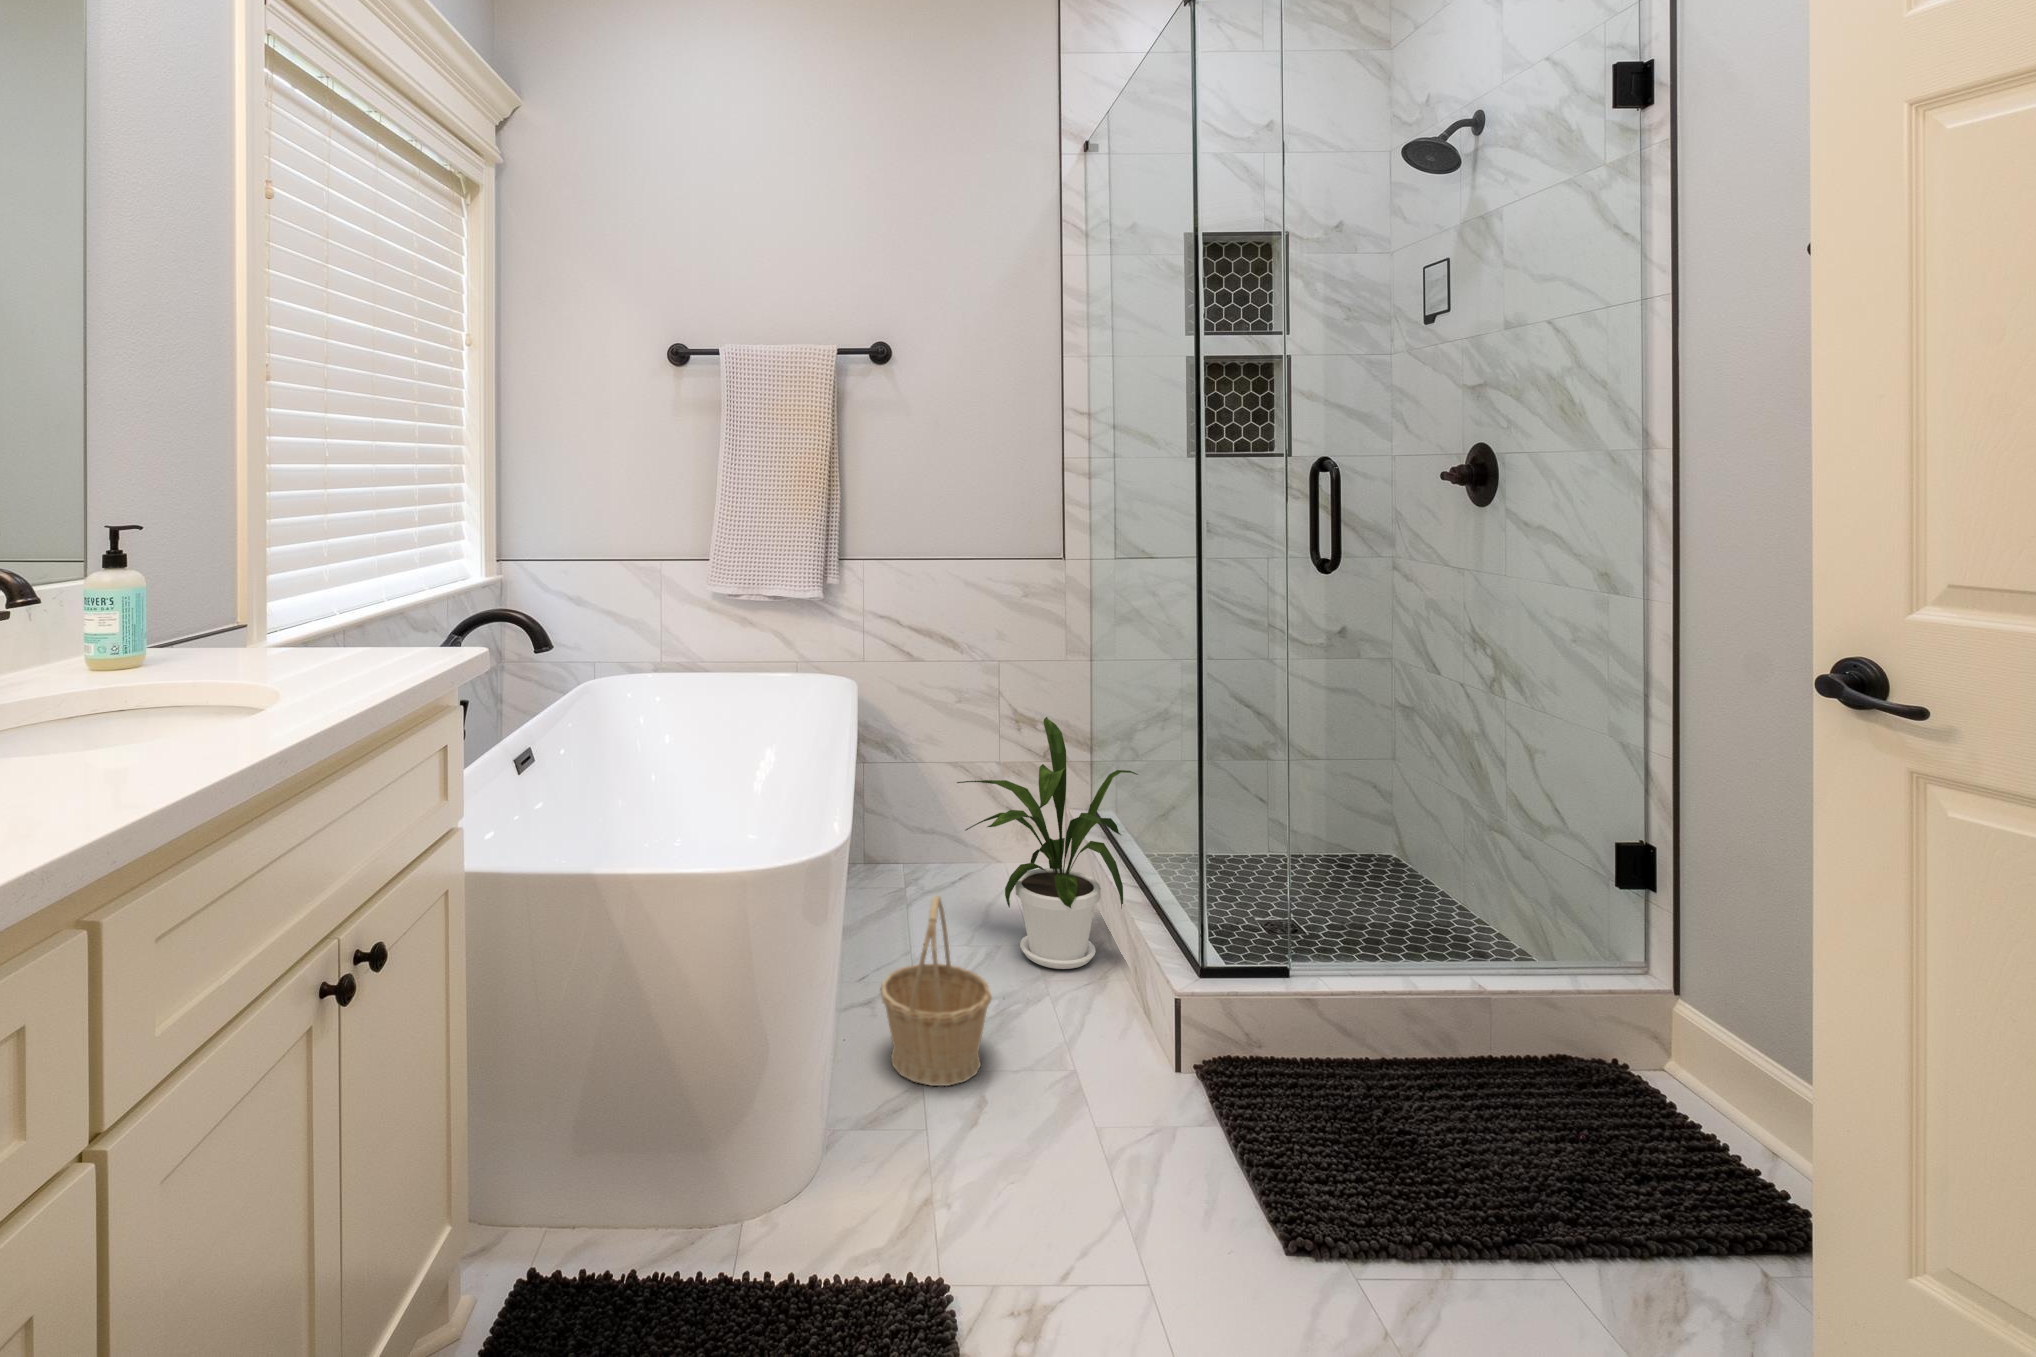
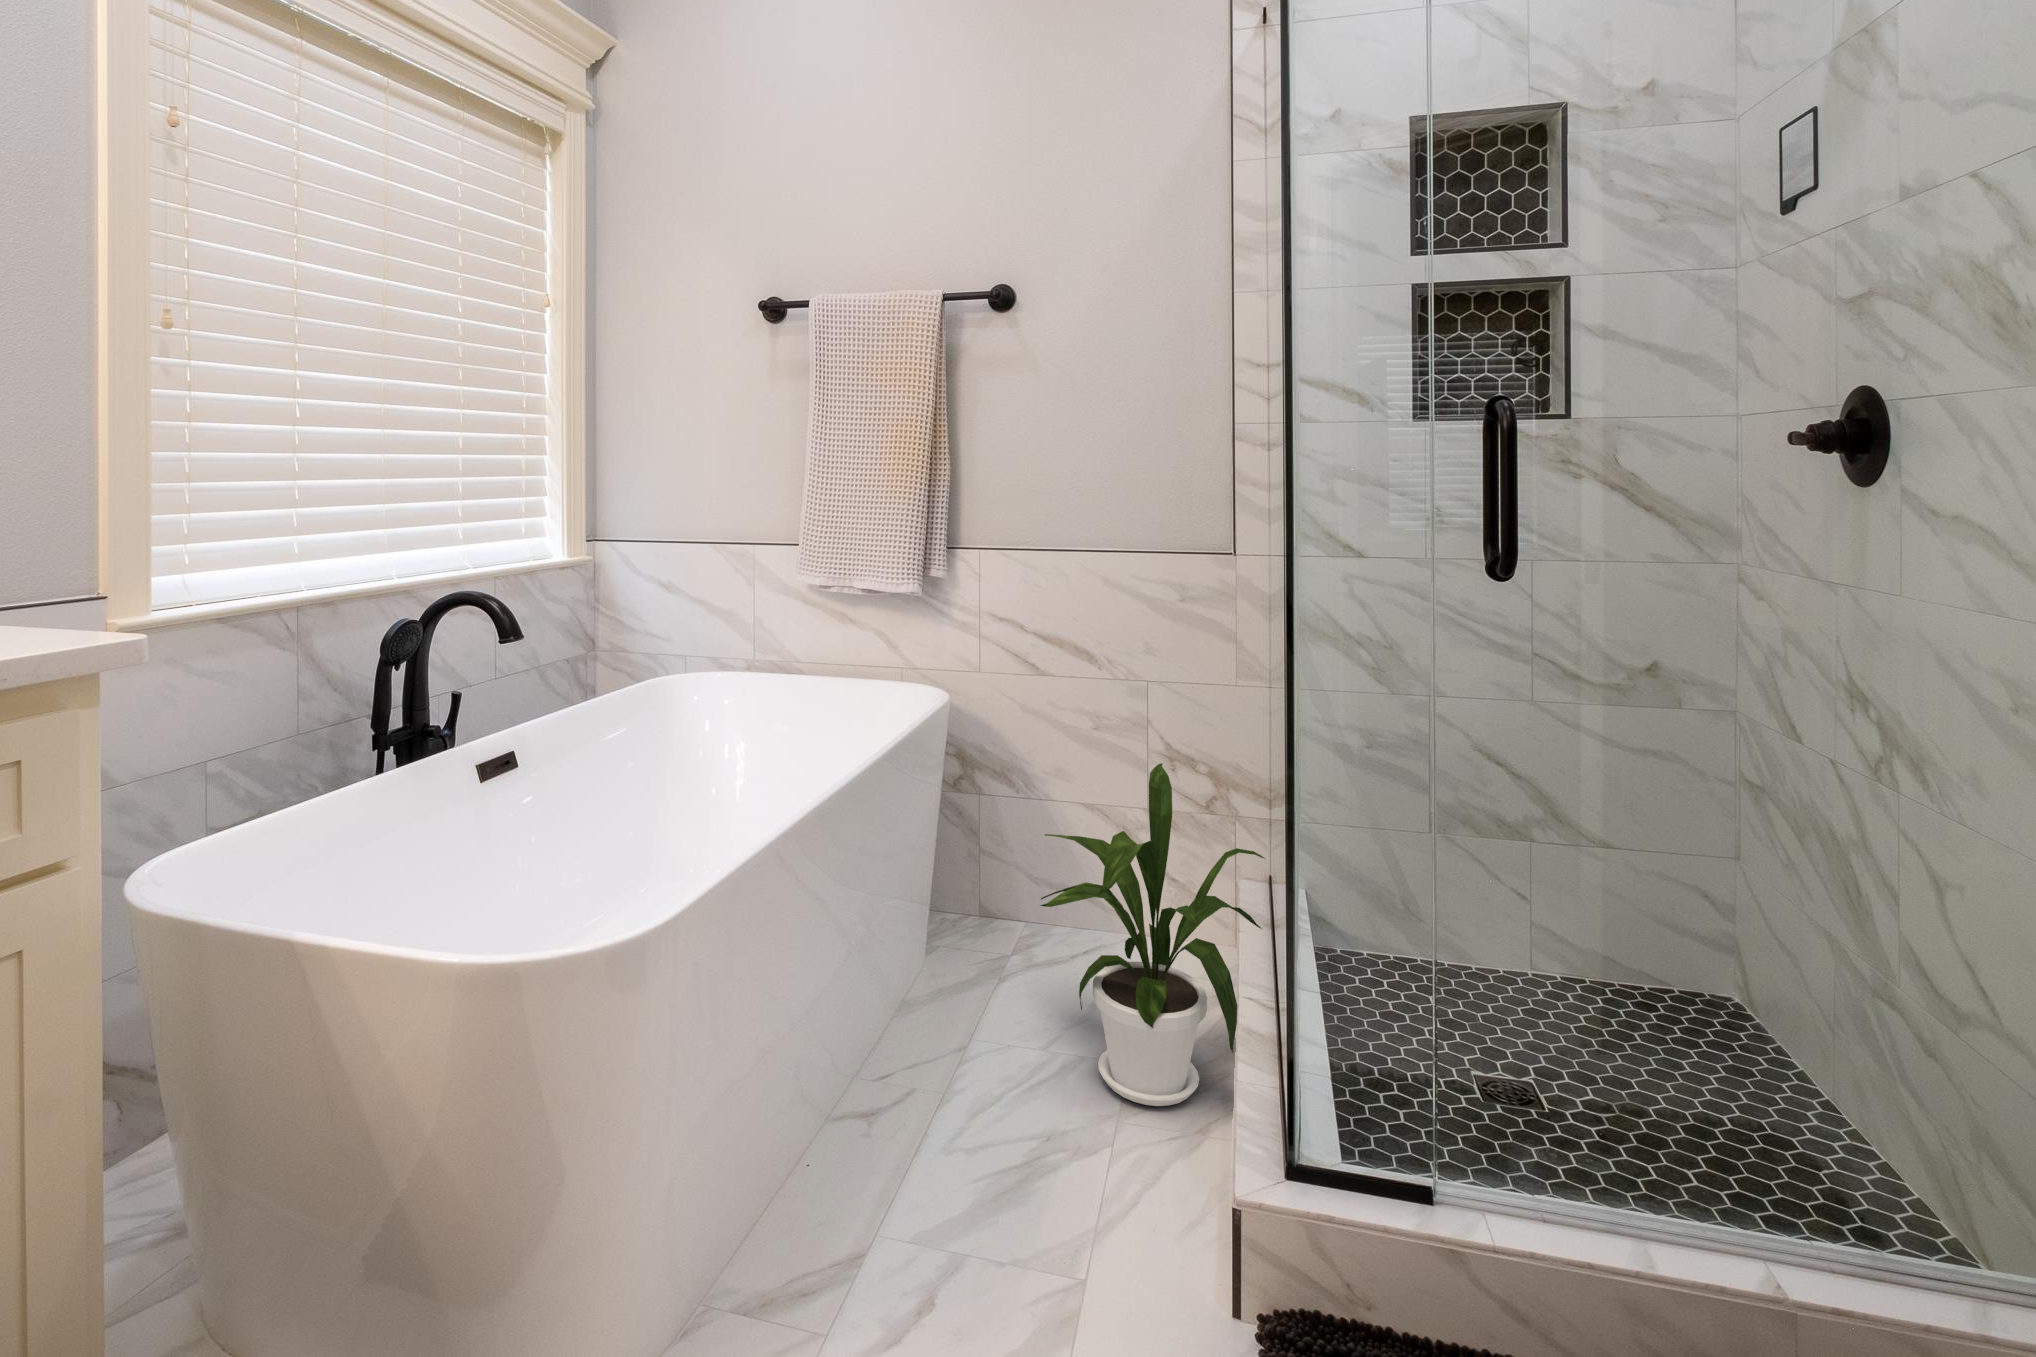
basket: present [880,896,991,1086] -> none [834,1000,981,1264]

